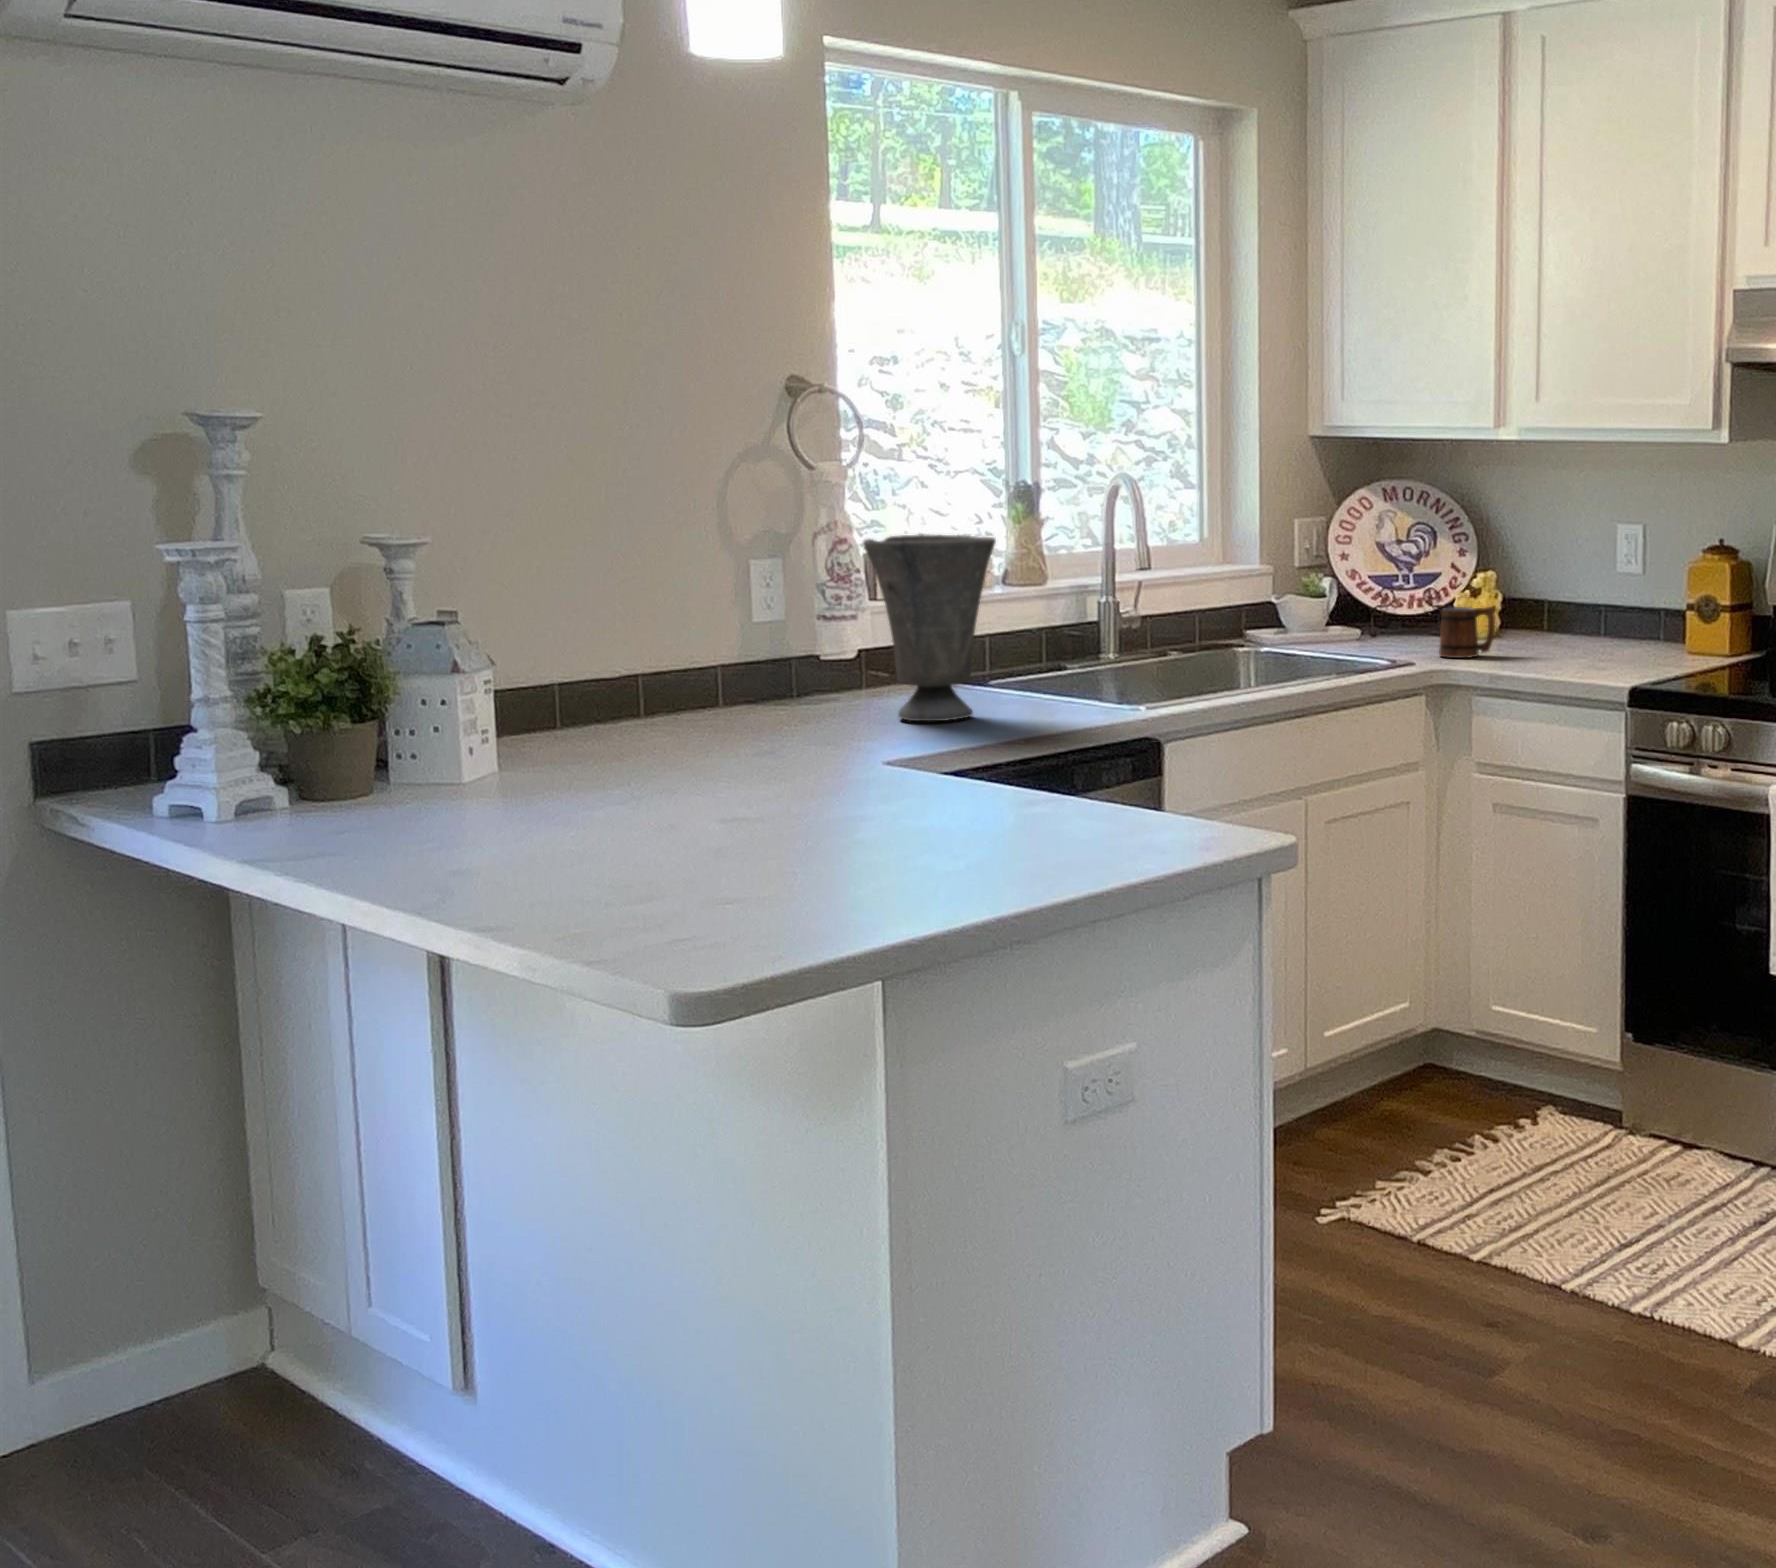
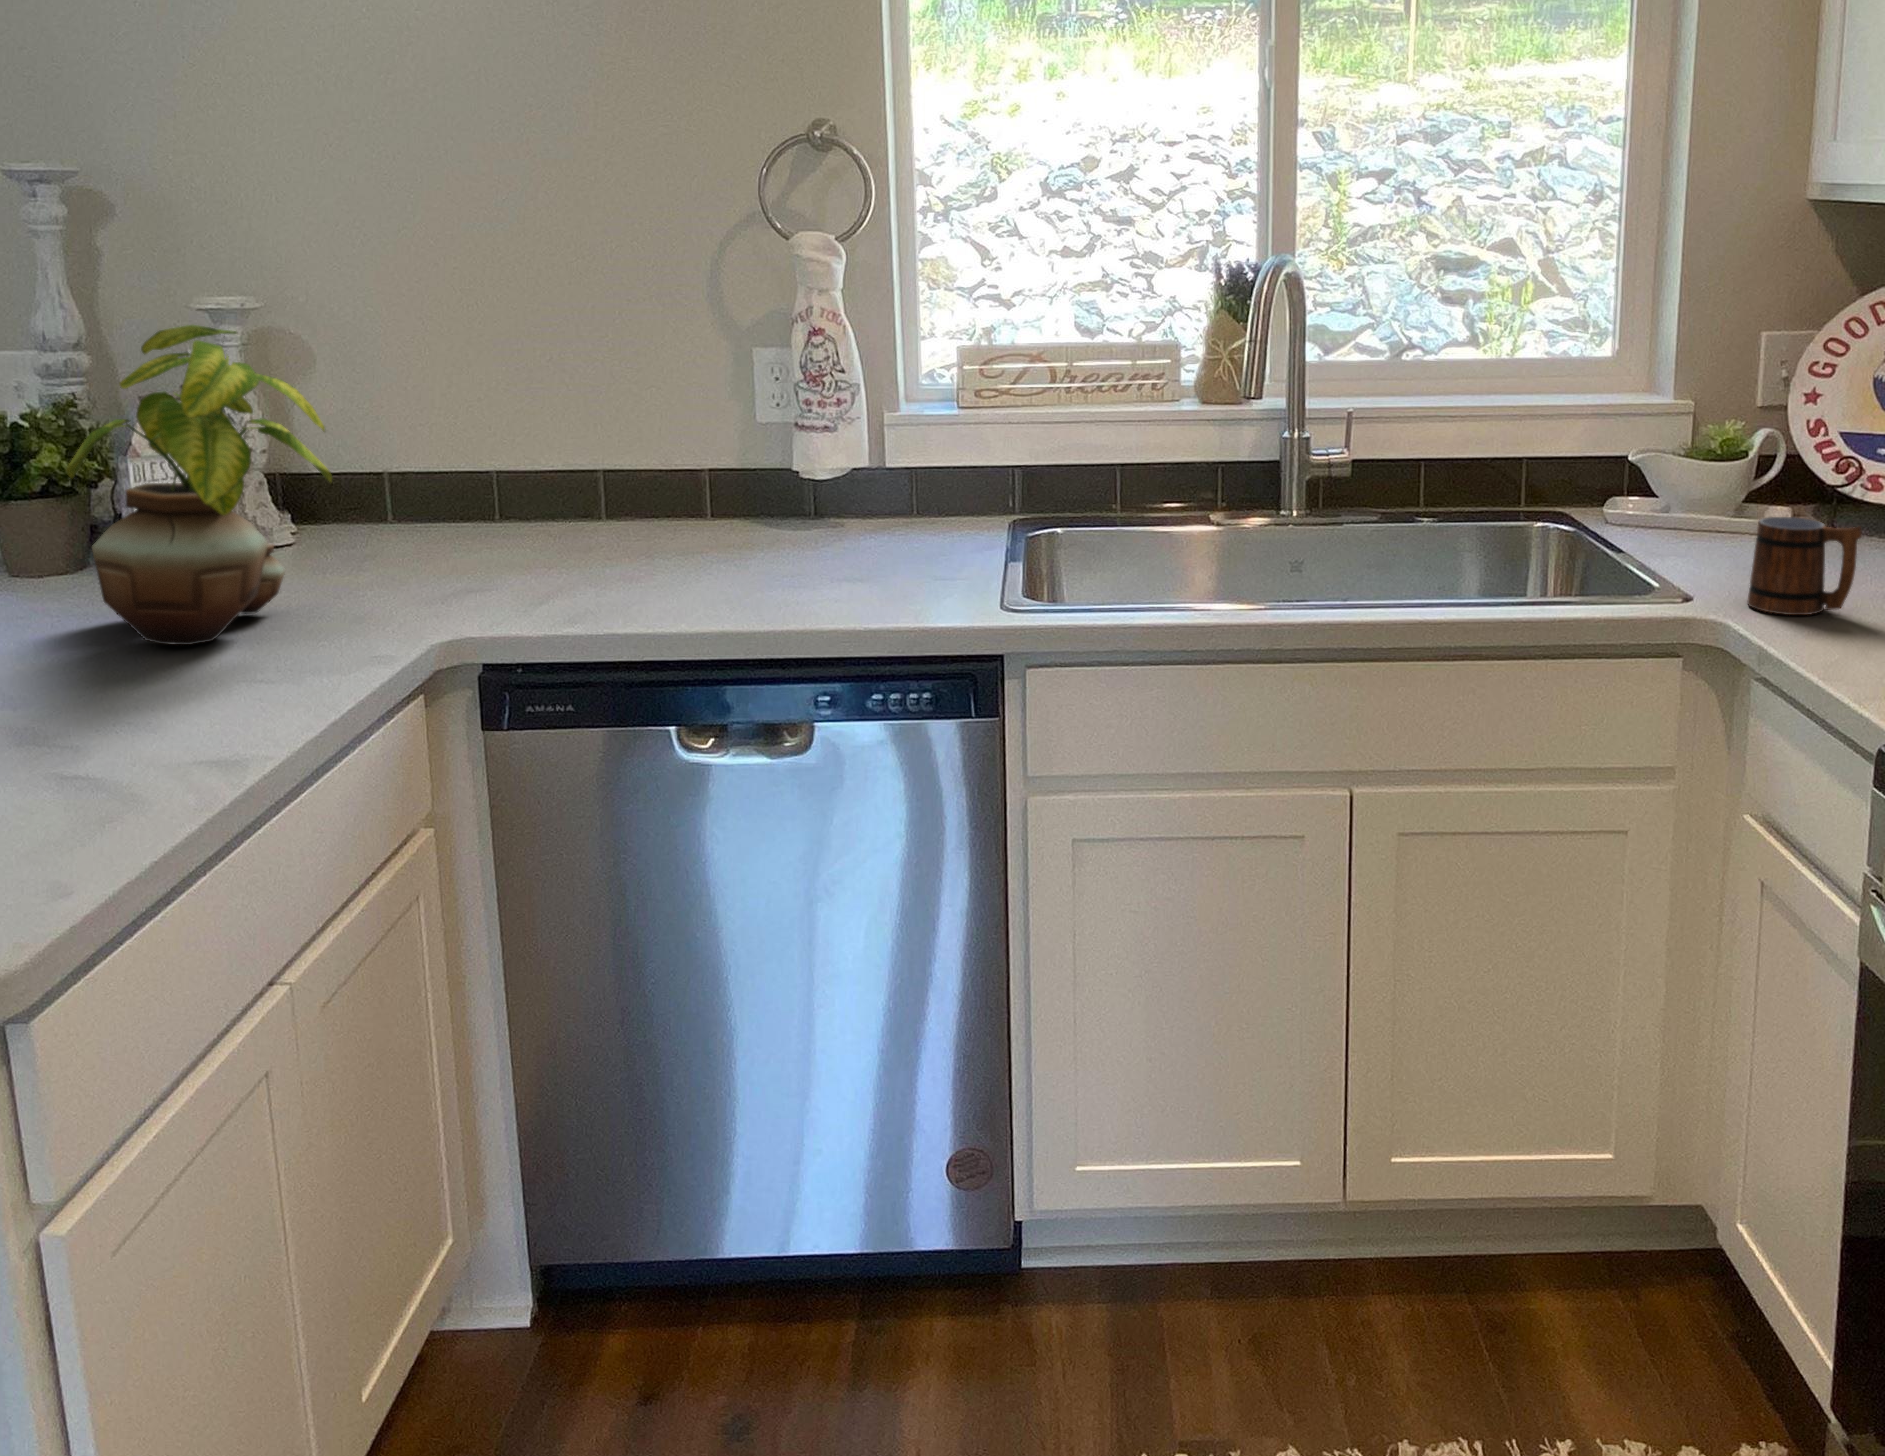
potted plant: none [555,529,806,786] -> present [66,325,332,645]
vase: present [863,534,996,721] -> none [668,333,853,591]

